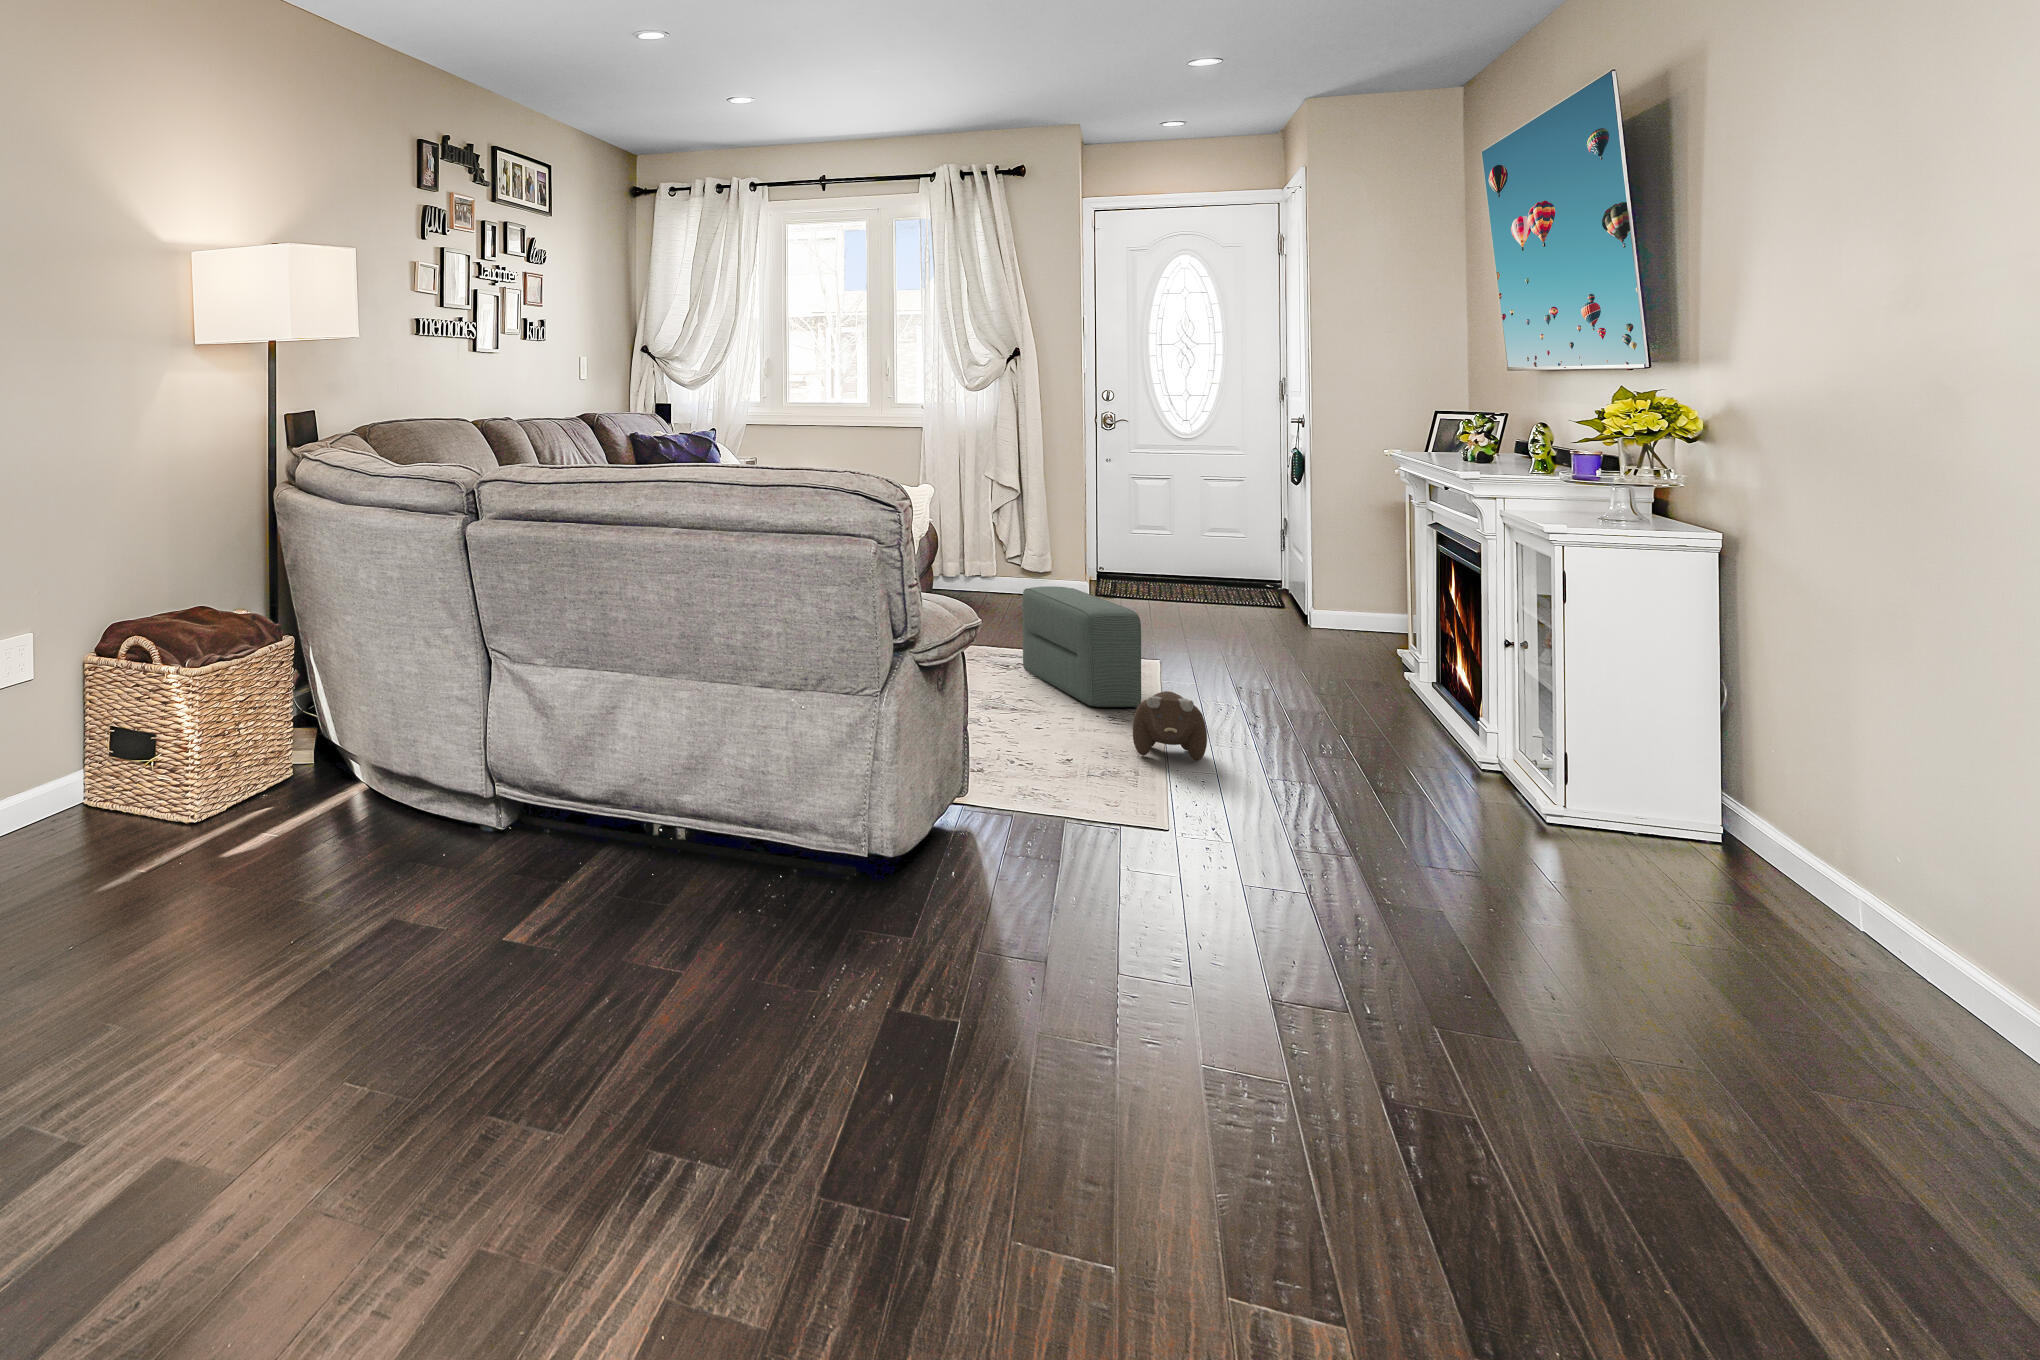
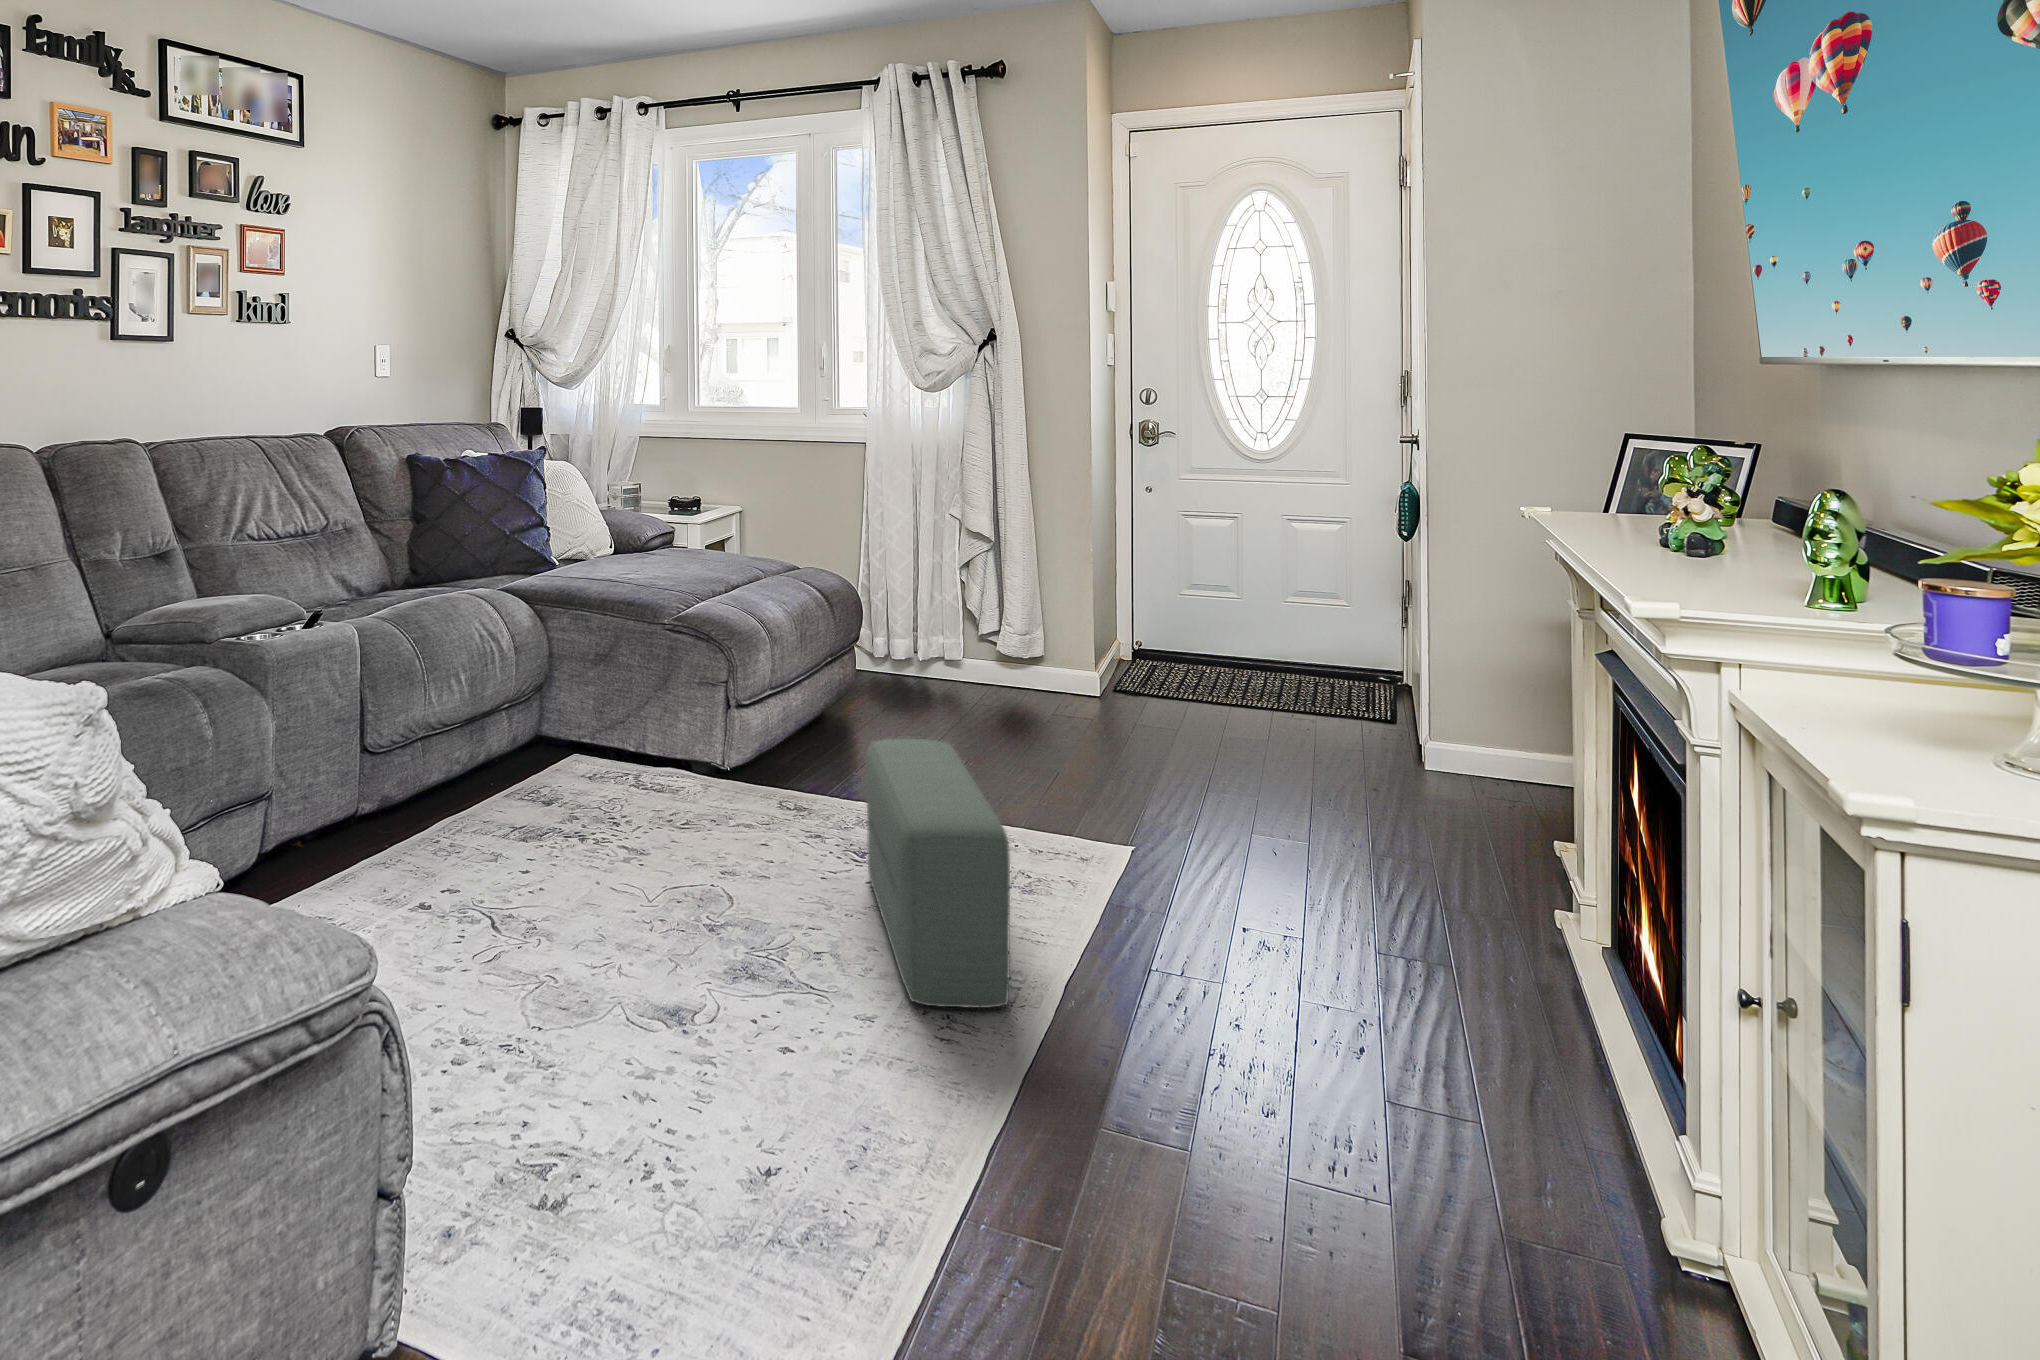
plush toy: present [1133,691,1207,761] -> none [890,1059,1038,1234]

